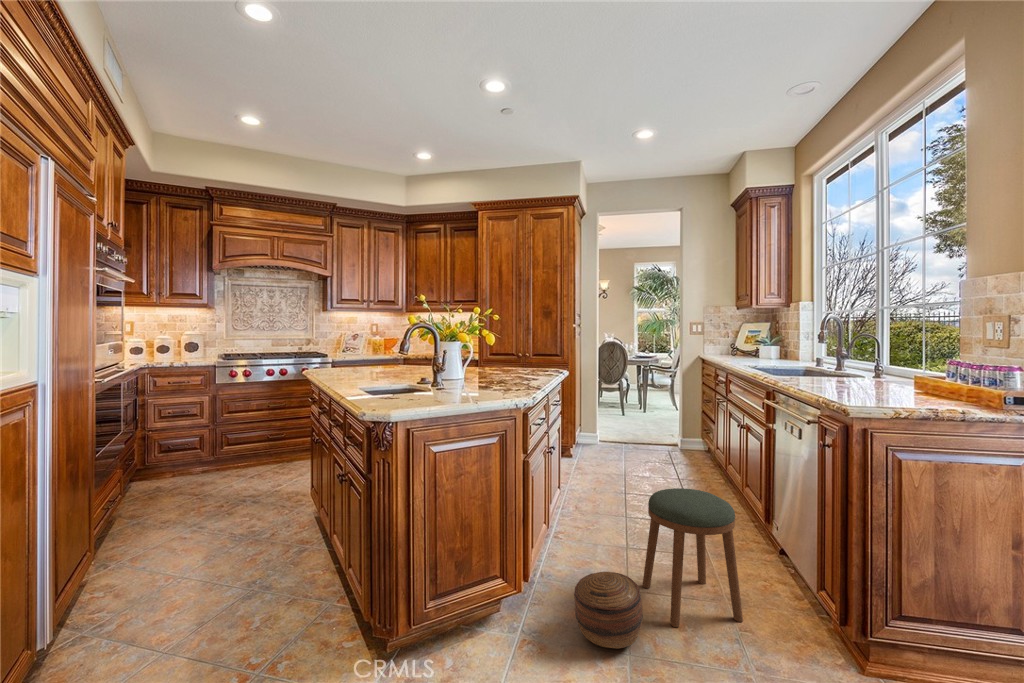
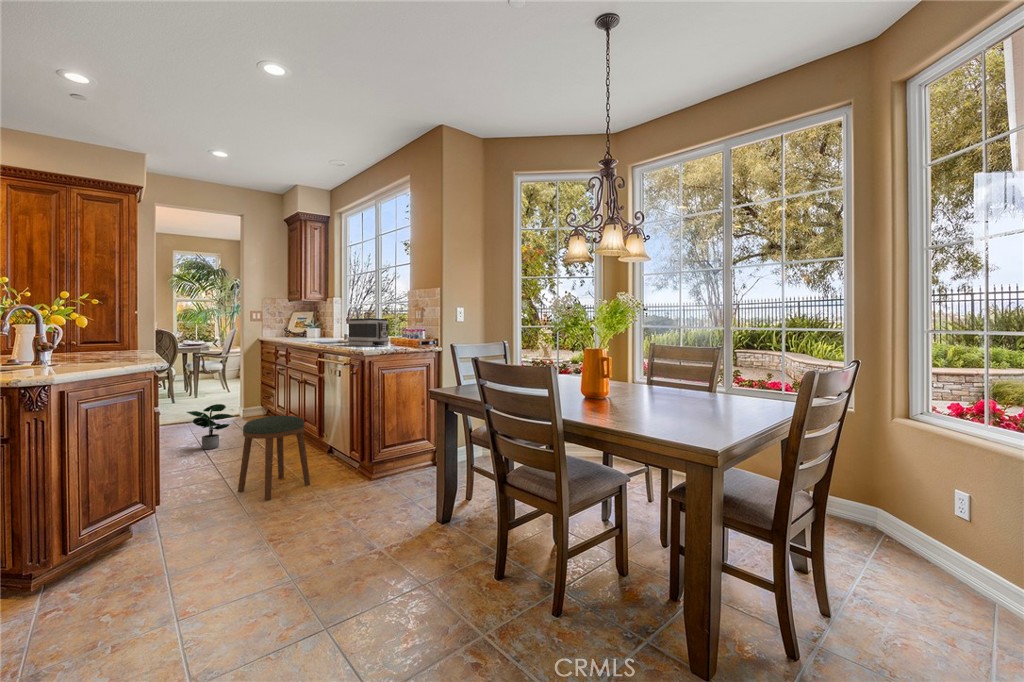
toaster: none [818,340,911,395] -> present [348,318,389,346]
potted plant: none [613,439,660,493] -> present [187,404,233,449]
basket: present [574,572,643,649] -> none [190,476,248,525]

